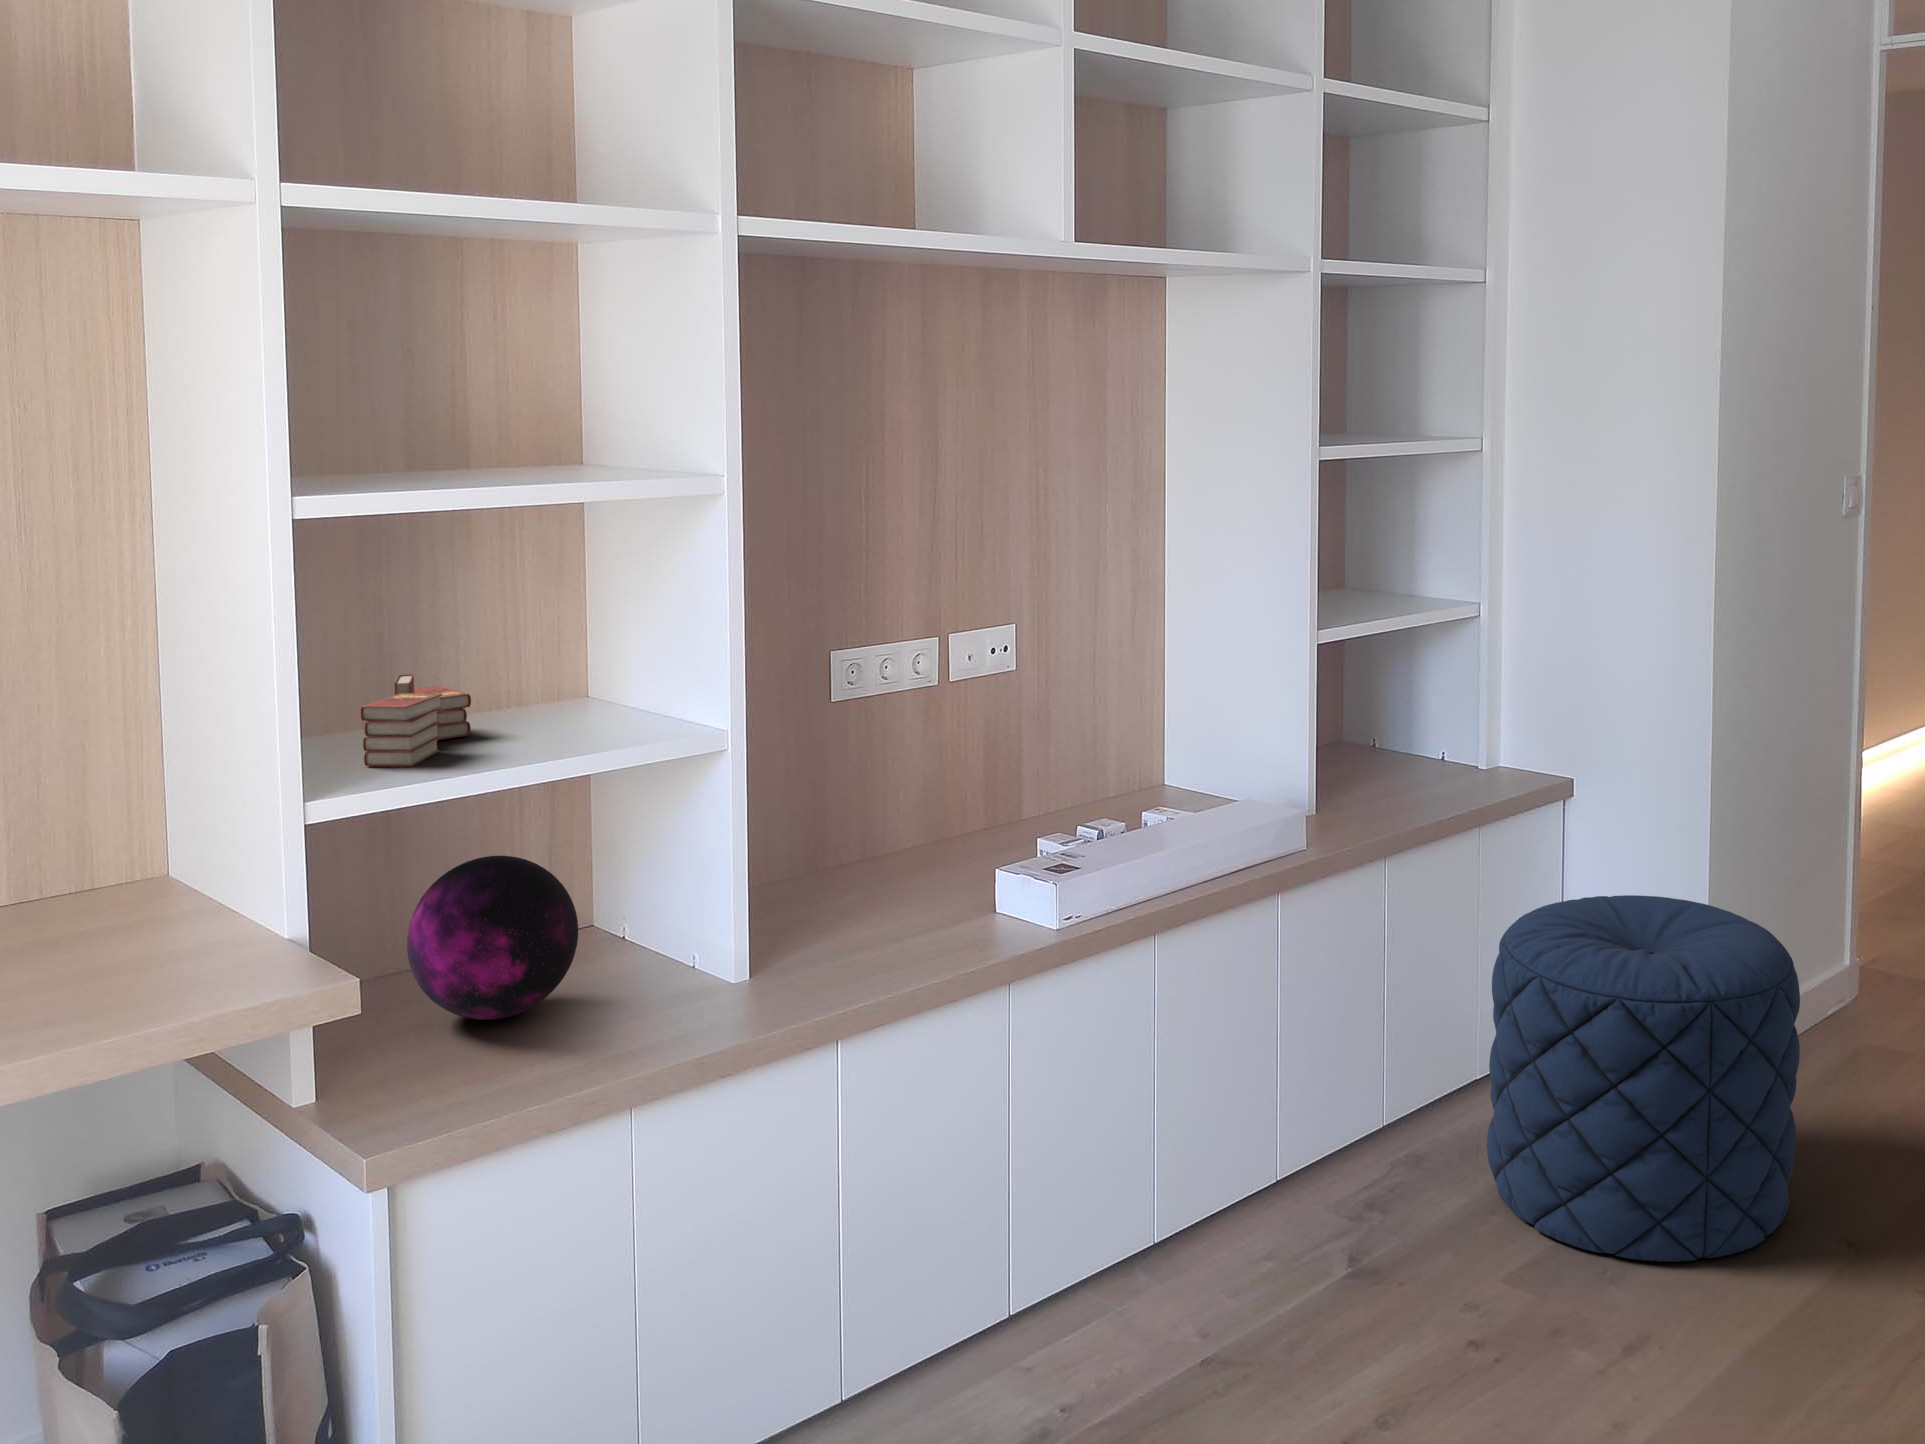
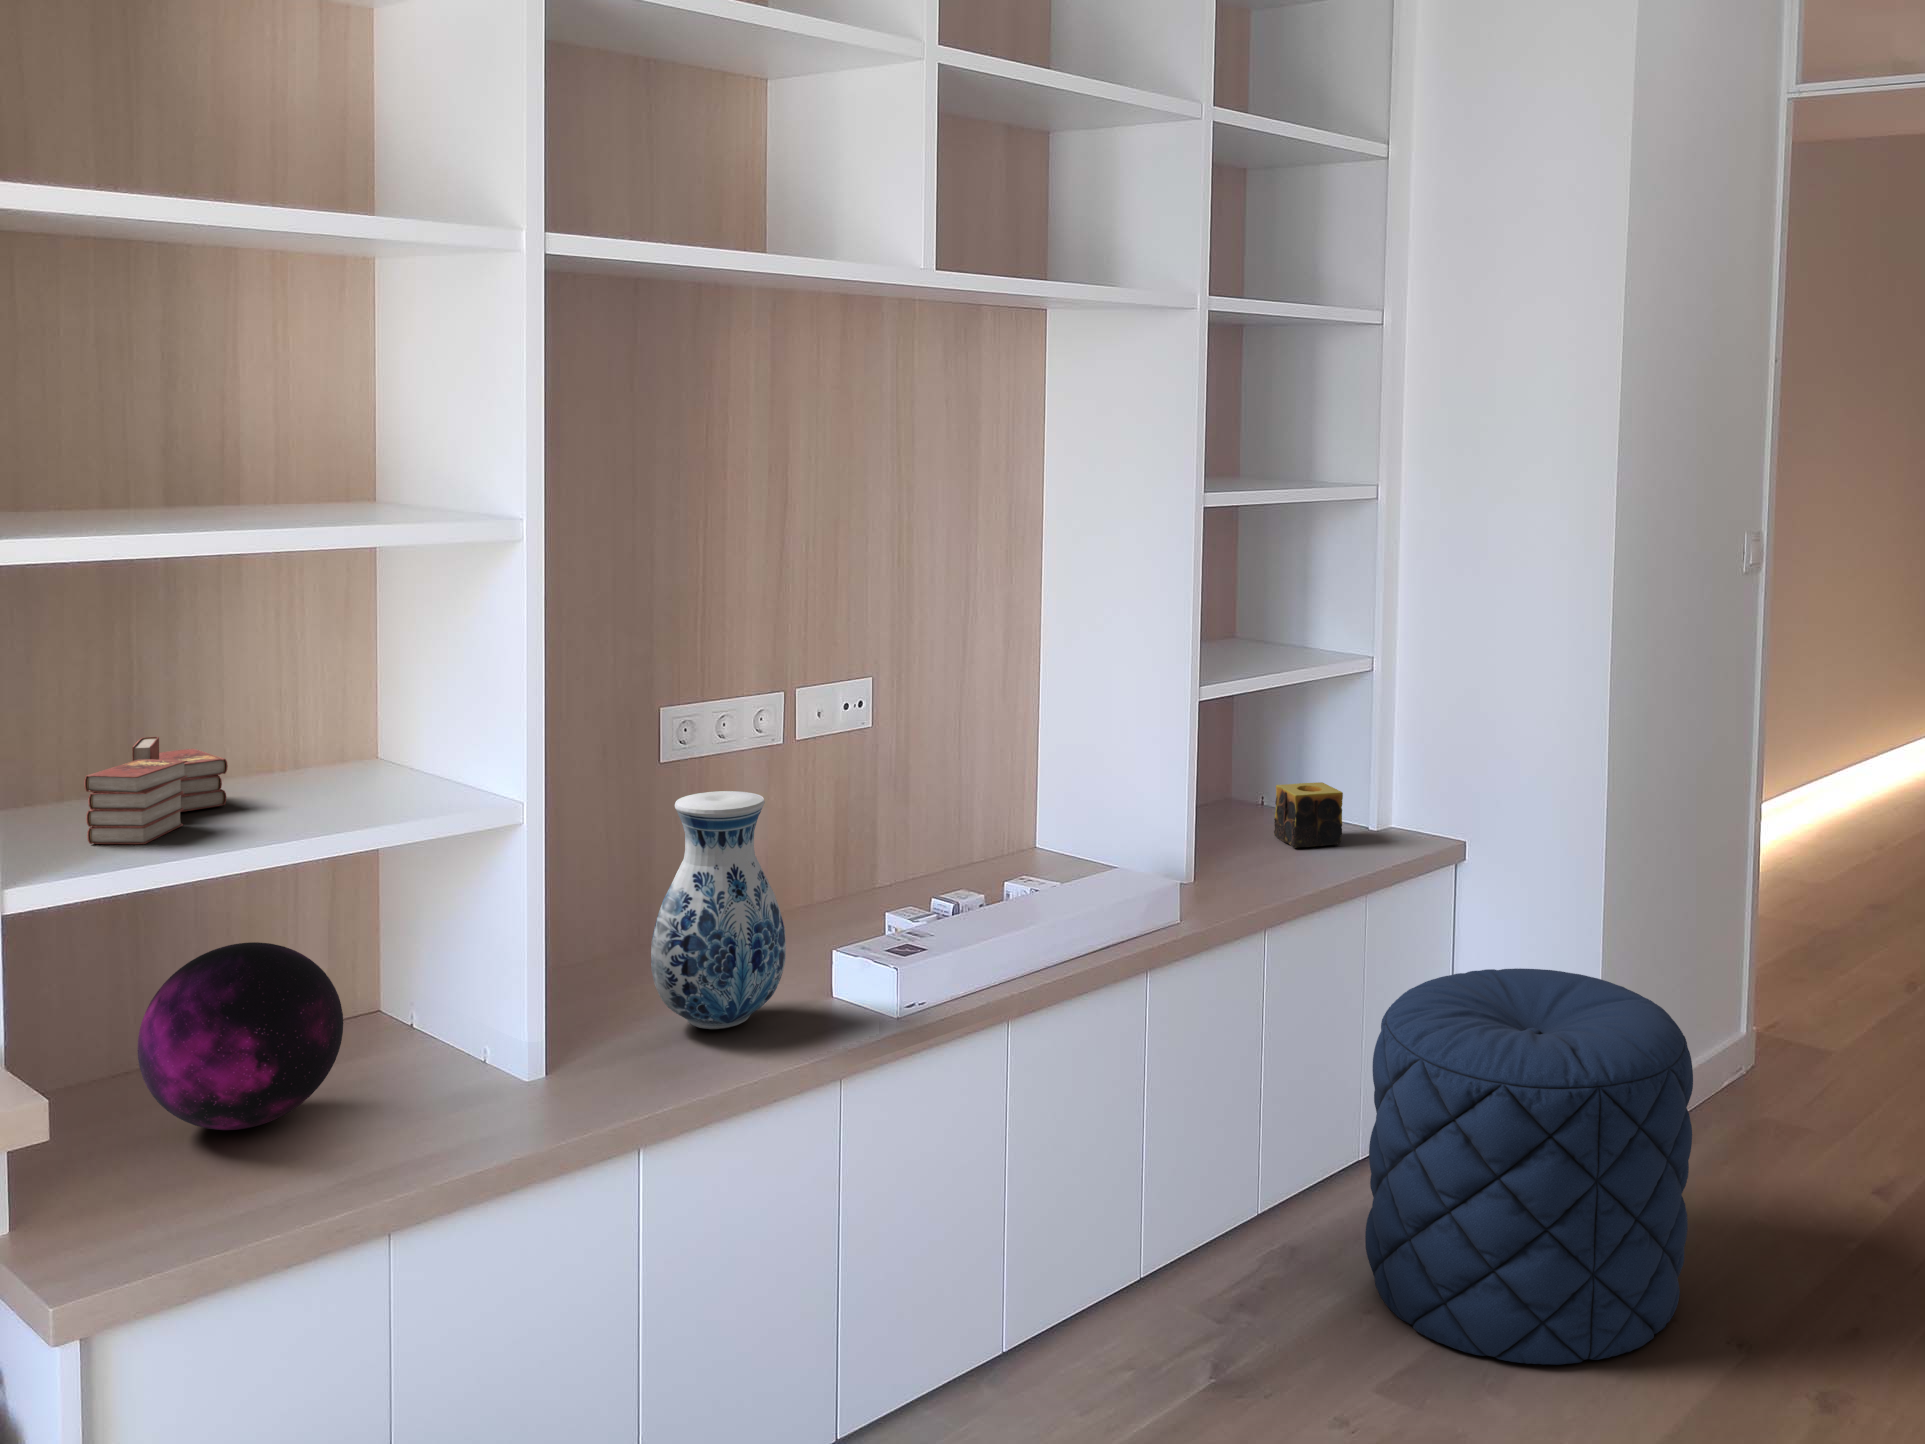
candle: none [1389,723,1455,785] -> present [1274,782,1343,848]
vase: none [836,725,955,940] -> present [651,791,786,1029]

